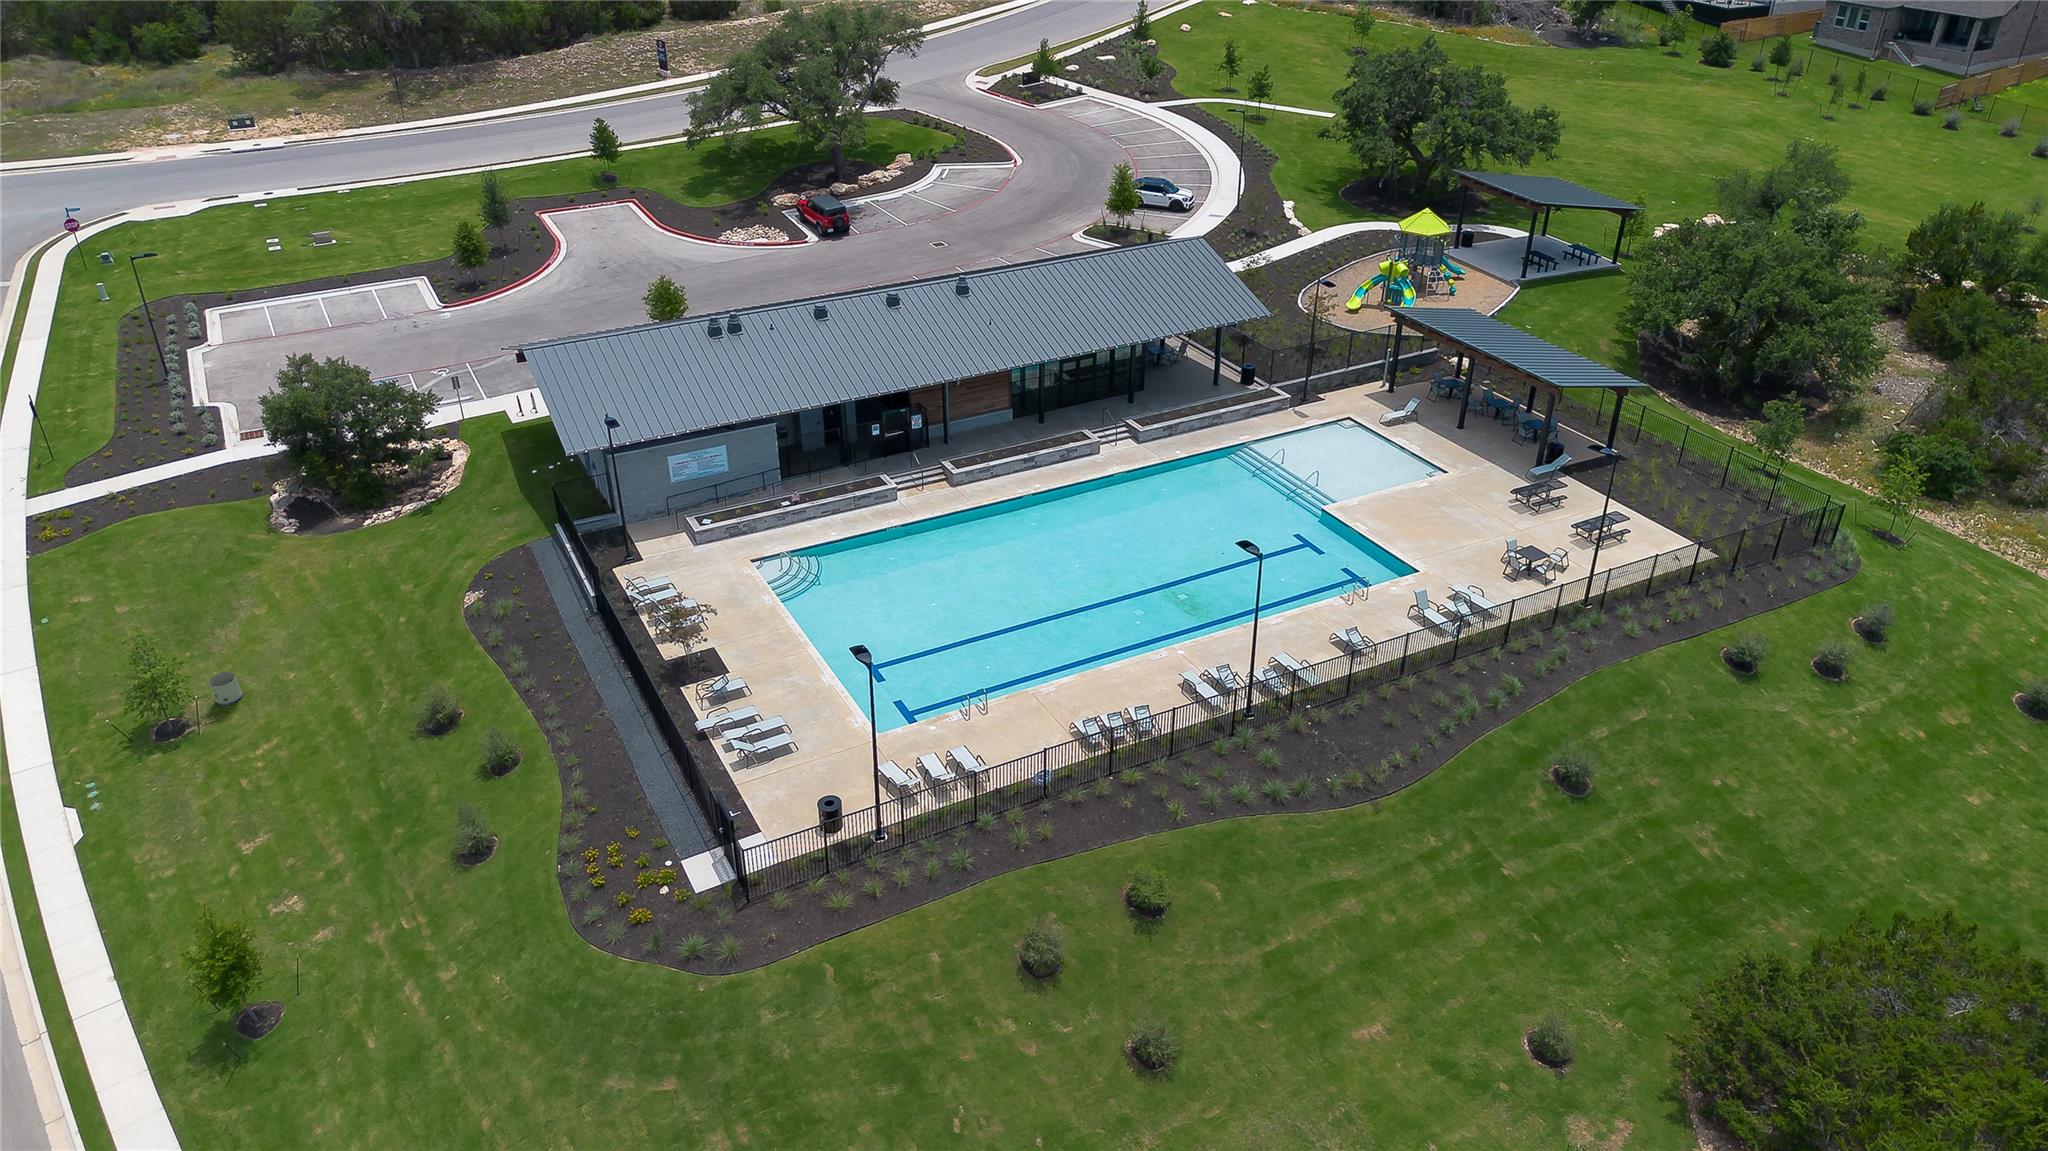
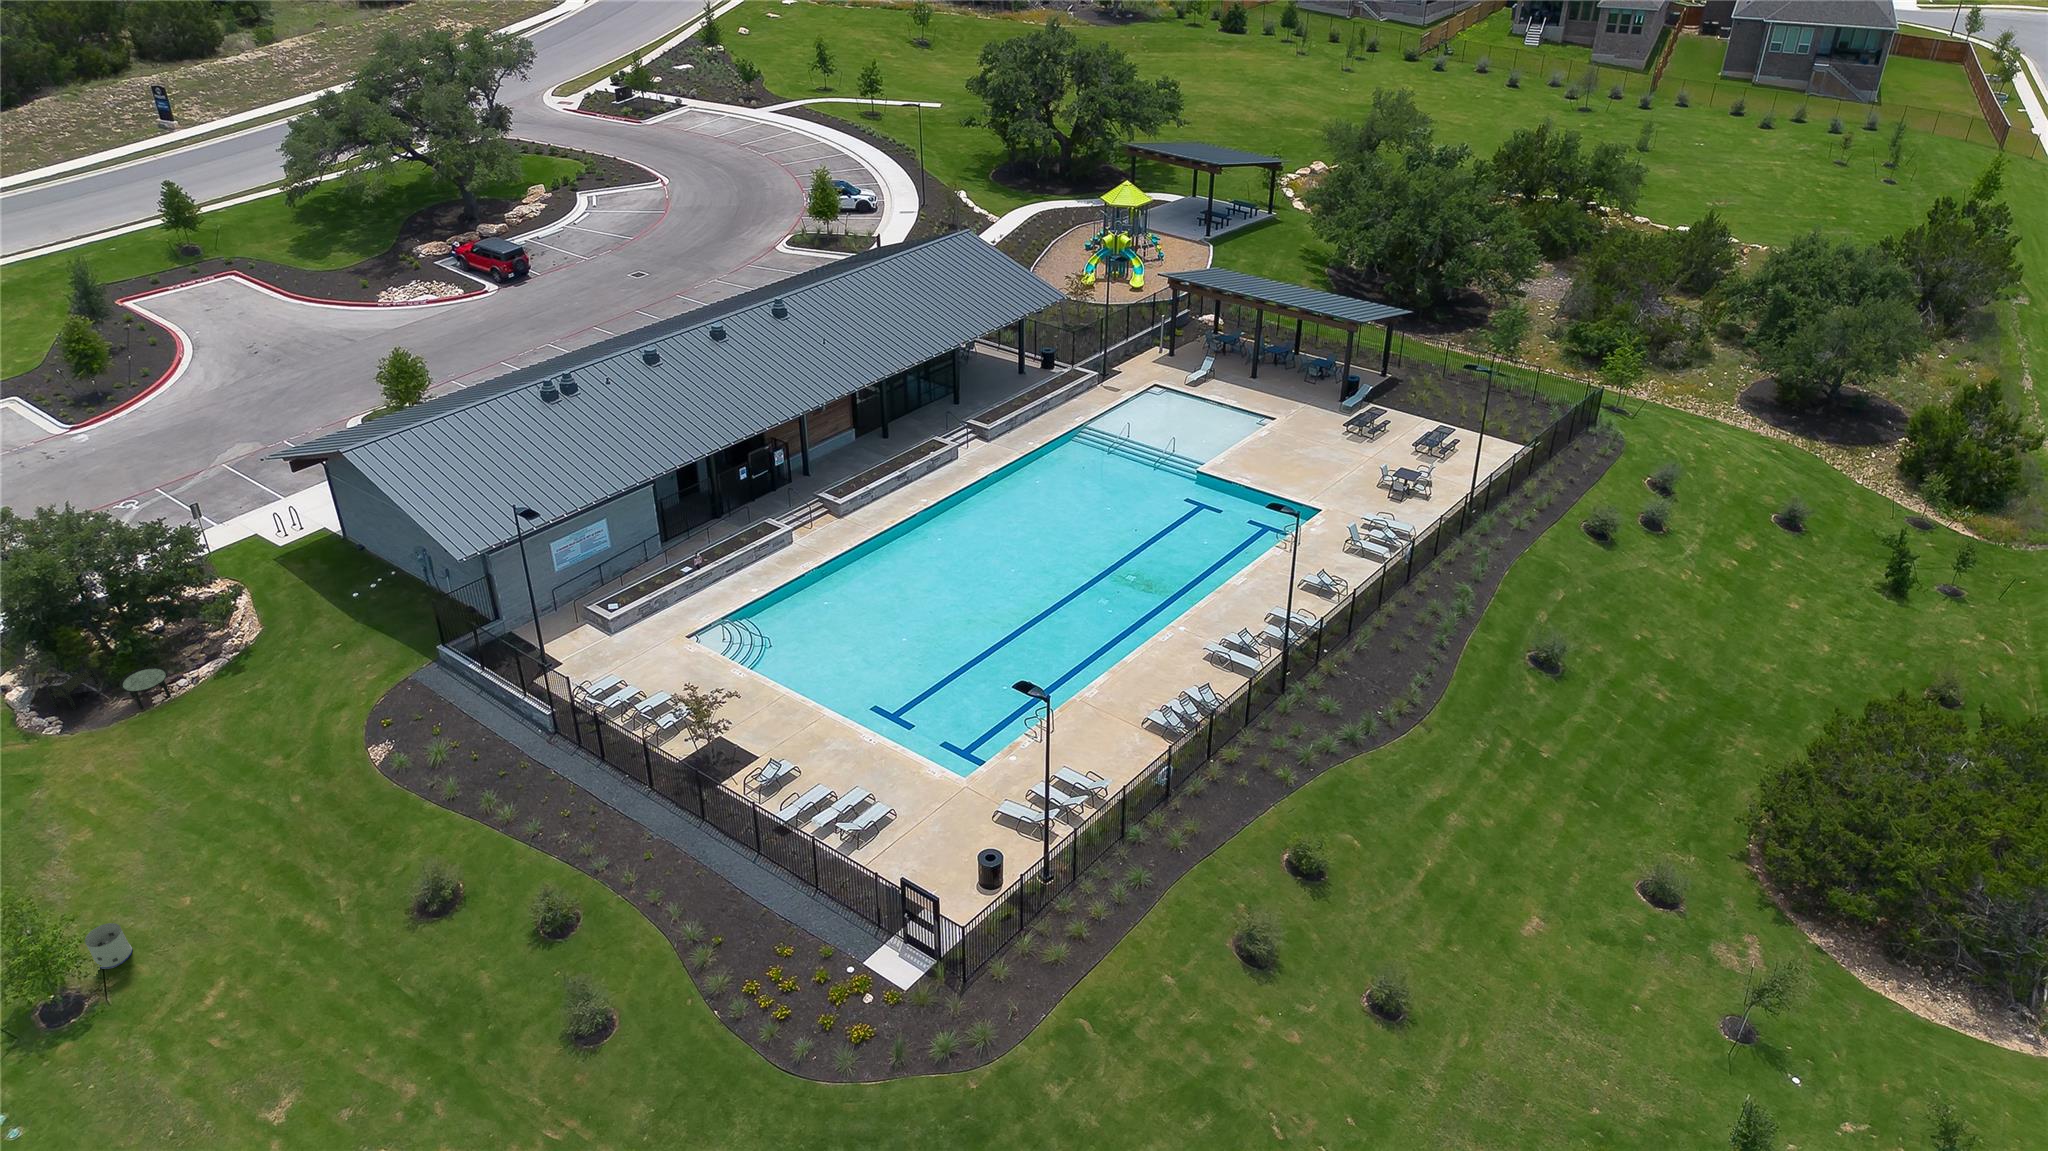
bench: none [301,485,342,518] -> present [47,670,99,710]
round table: none [342,496,378,528] -> present [119,666,171,709]

